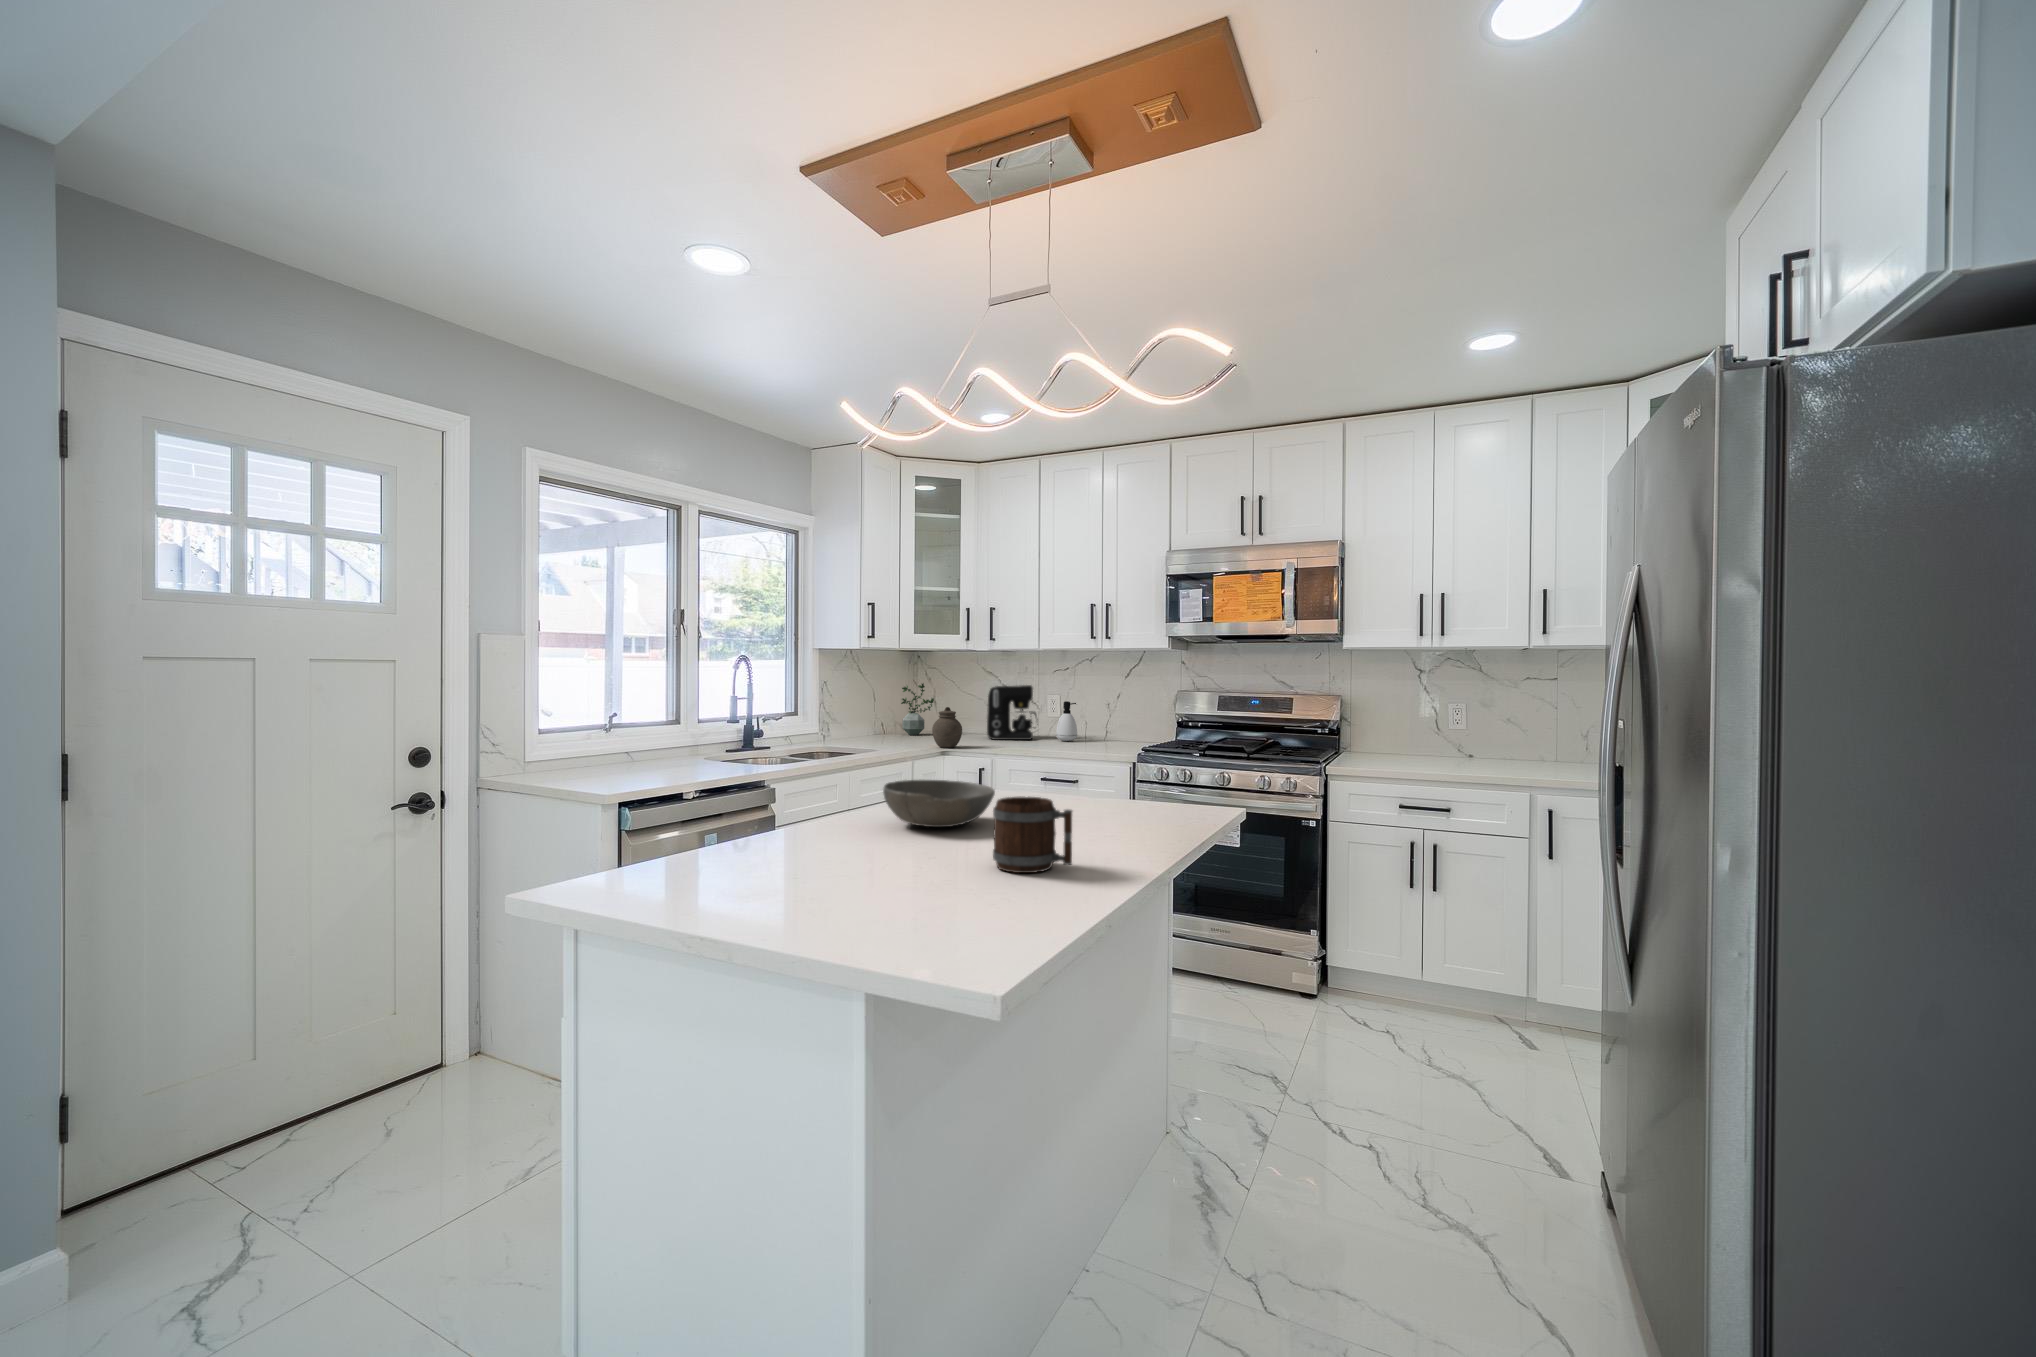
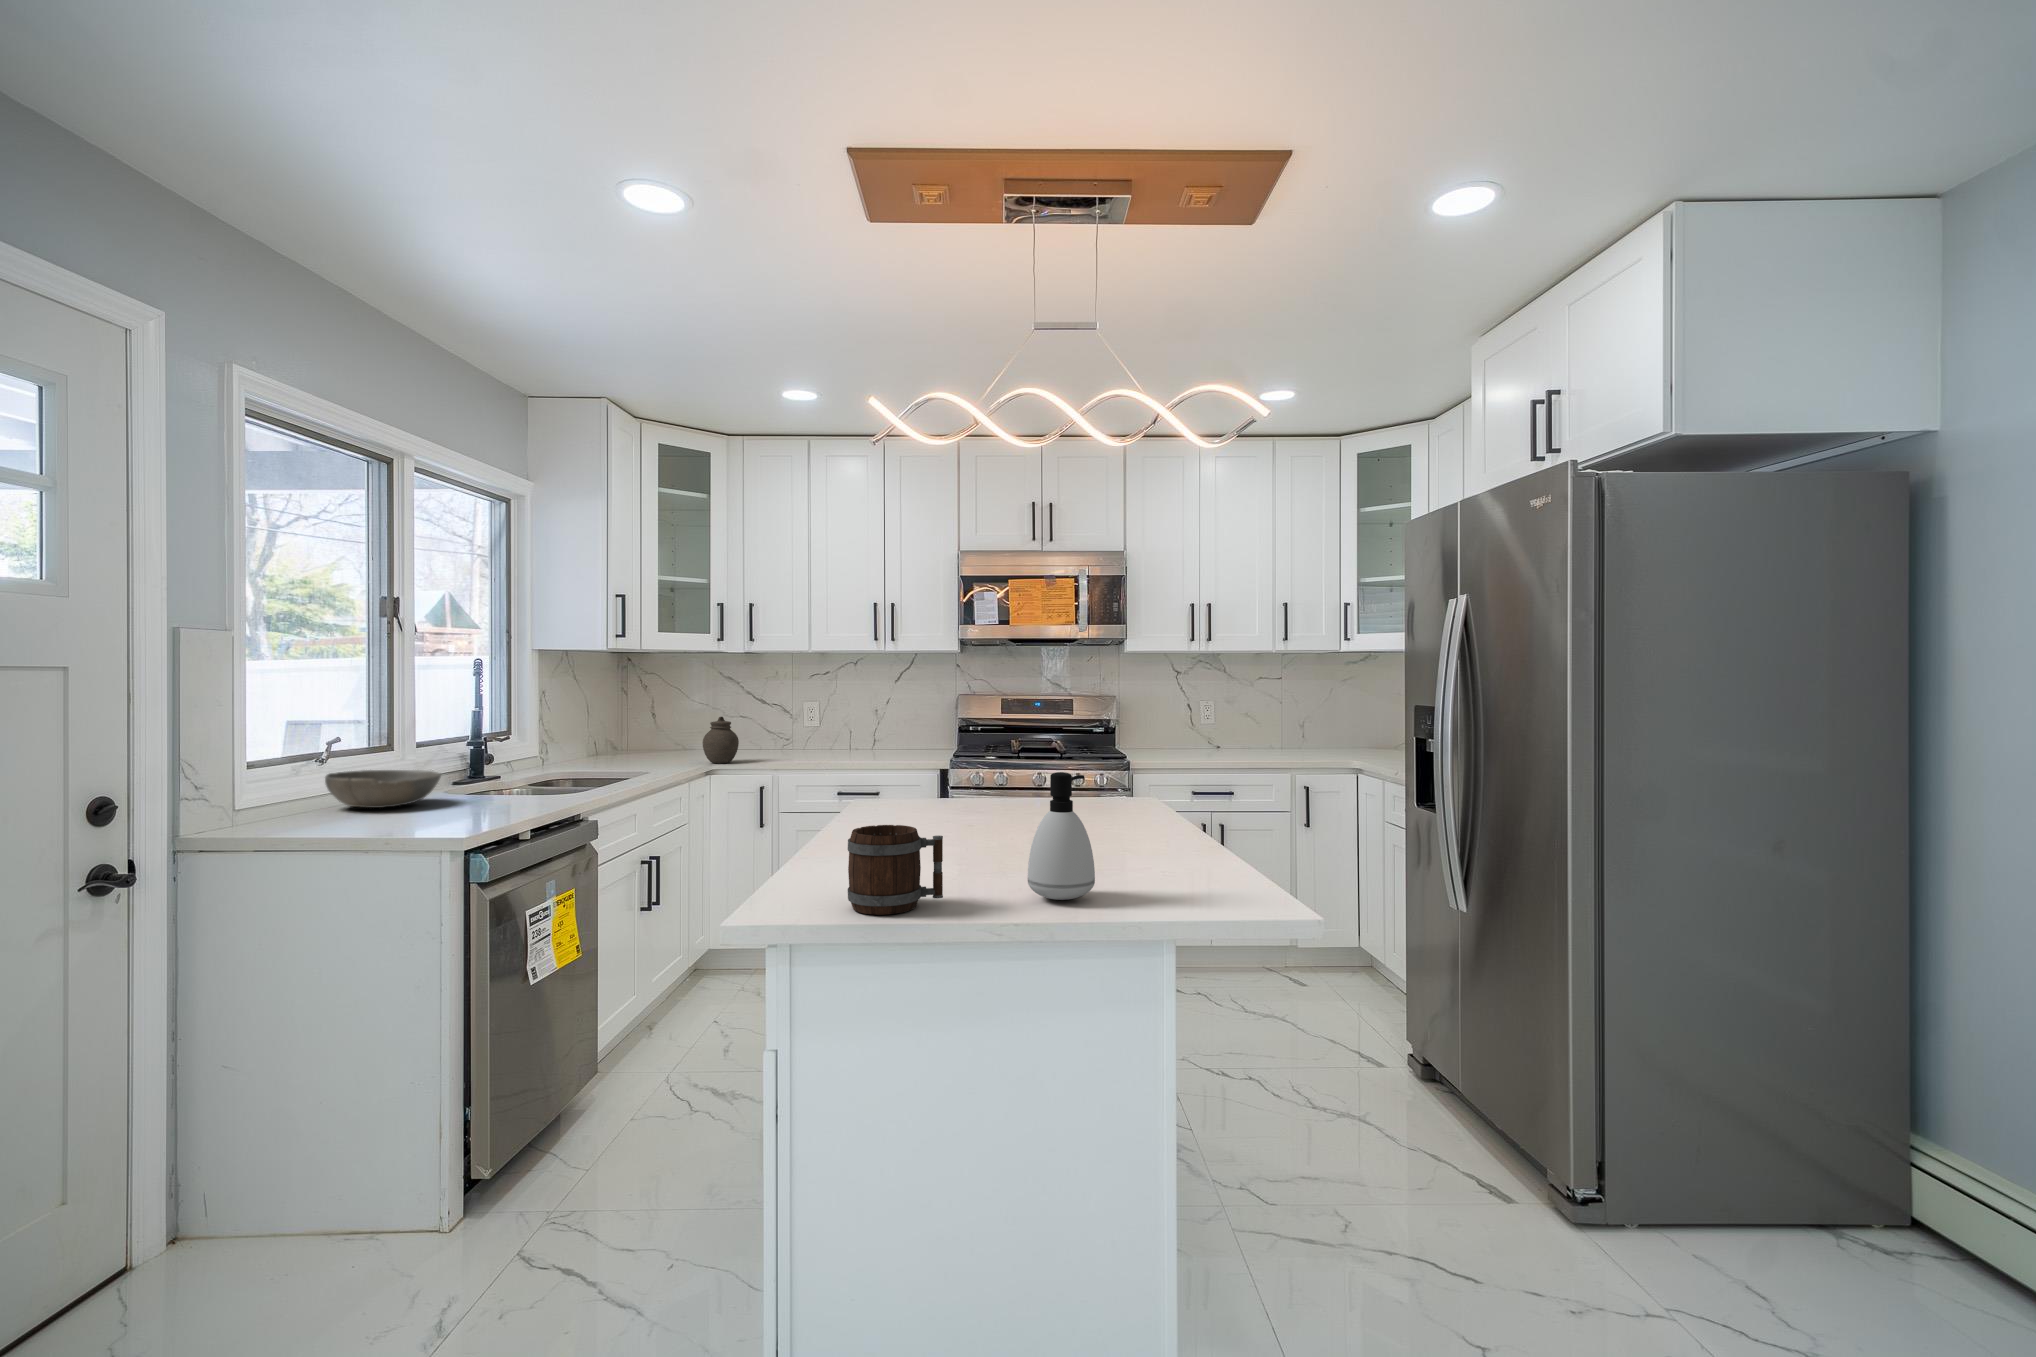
potted plant: present [901,683,934,735] -> none [624,689,664,752]
coffee maker: present [987,685,1038,740] -> none [735,690,794,752]
soap dispenser: present [1056,701,1077,741] -> present [1028,772,1095,900]
bowl: present [883,780,995,827] -> present [325,770,441,808]
mug: present [993,796,1072,873] -> present [848,825,943,915]

